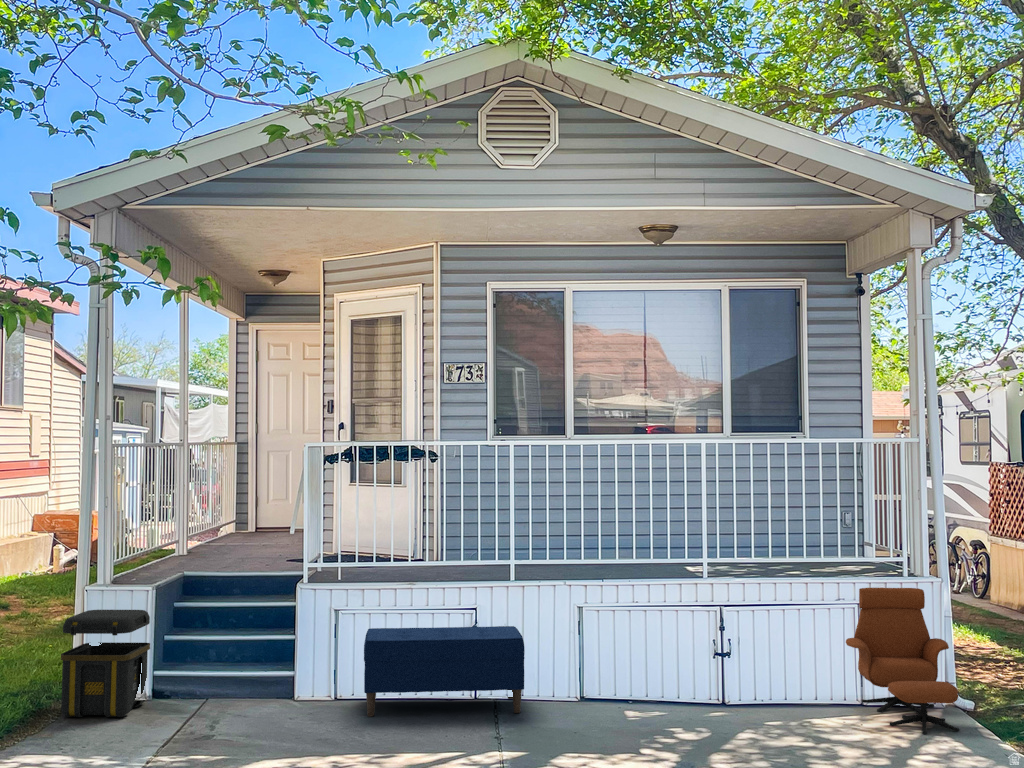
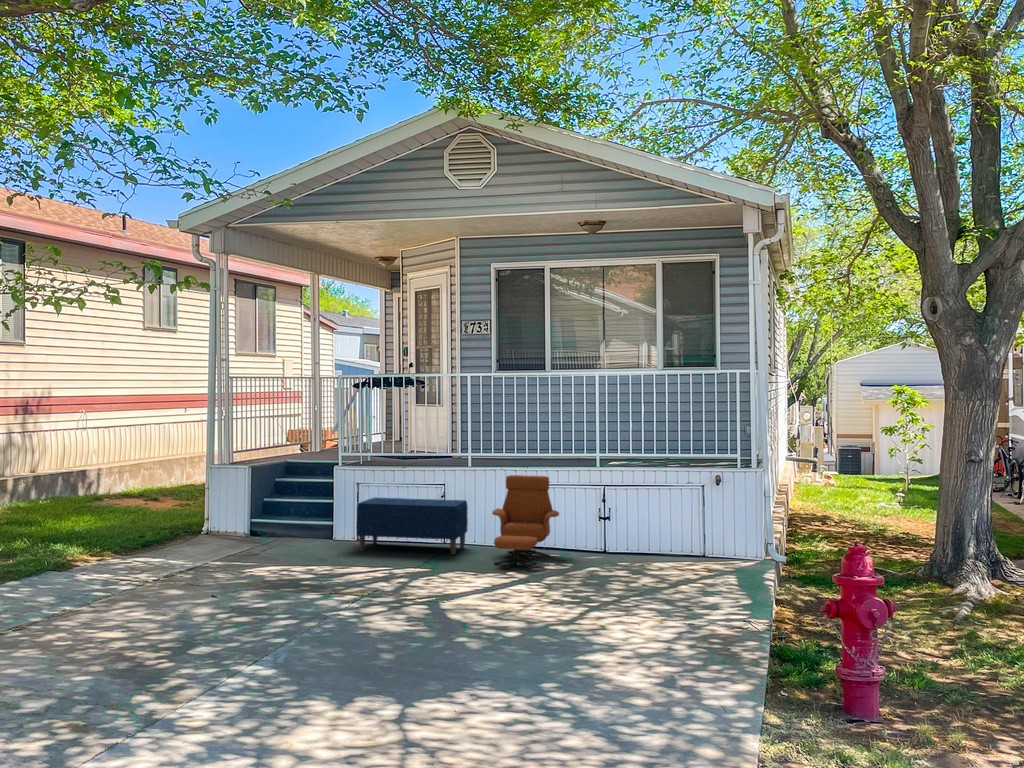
lounge chair: present [846,588,959,734] -> present [492,475,559,569]
toolbox: present [61,610,150,717] -> none [189,479,246,542]

